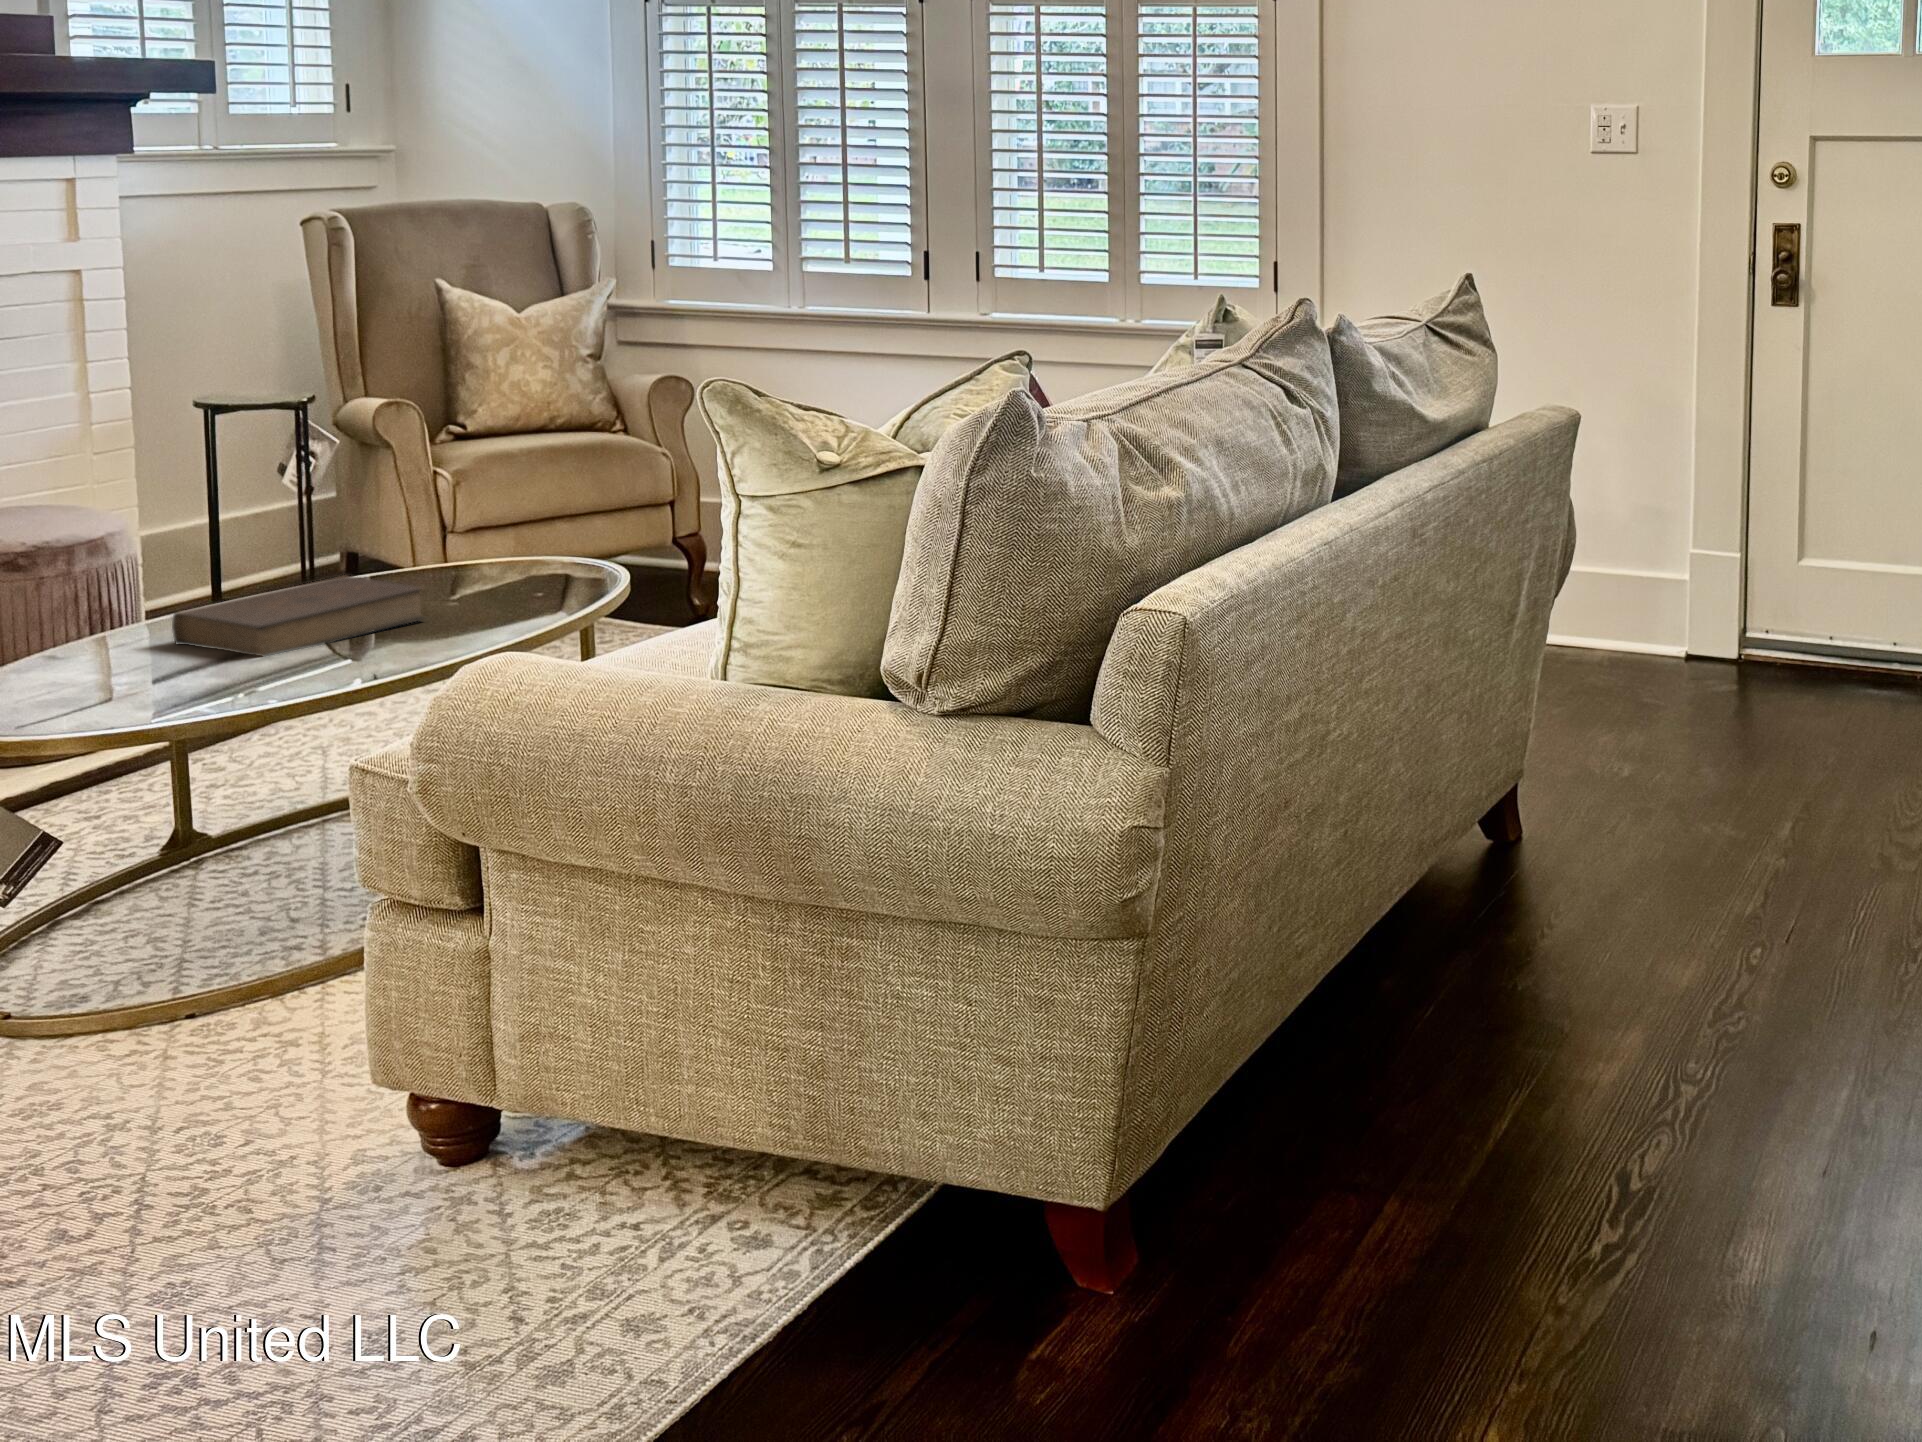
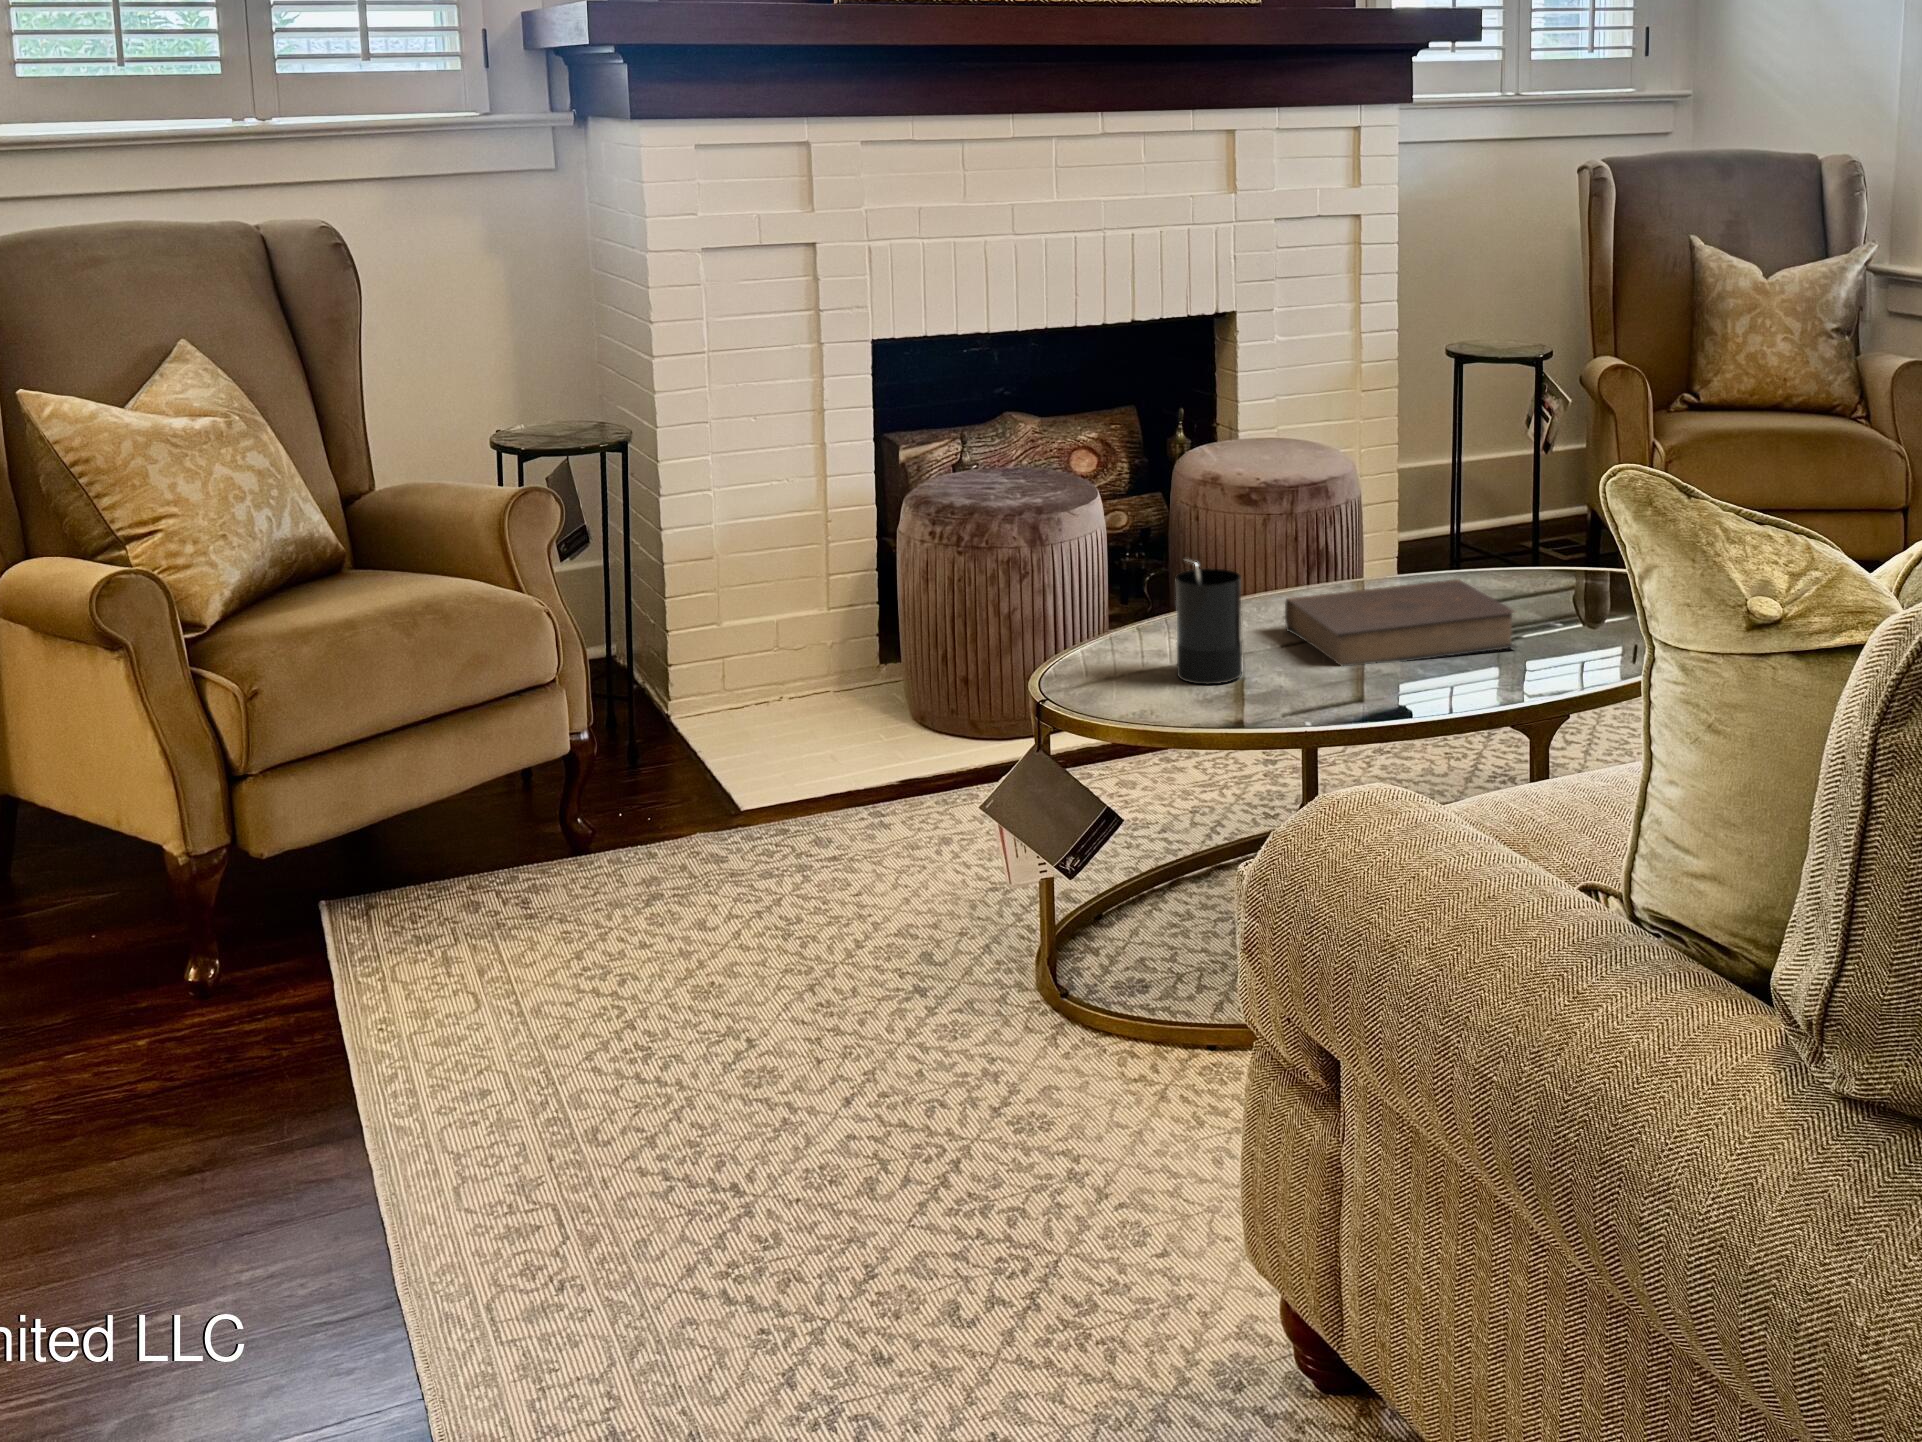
candle: none [86,577,166,691] -> present [1176,562,1242,684]

